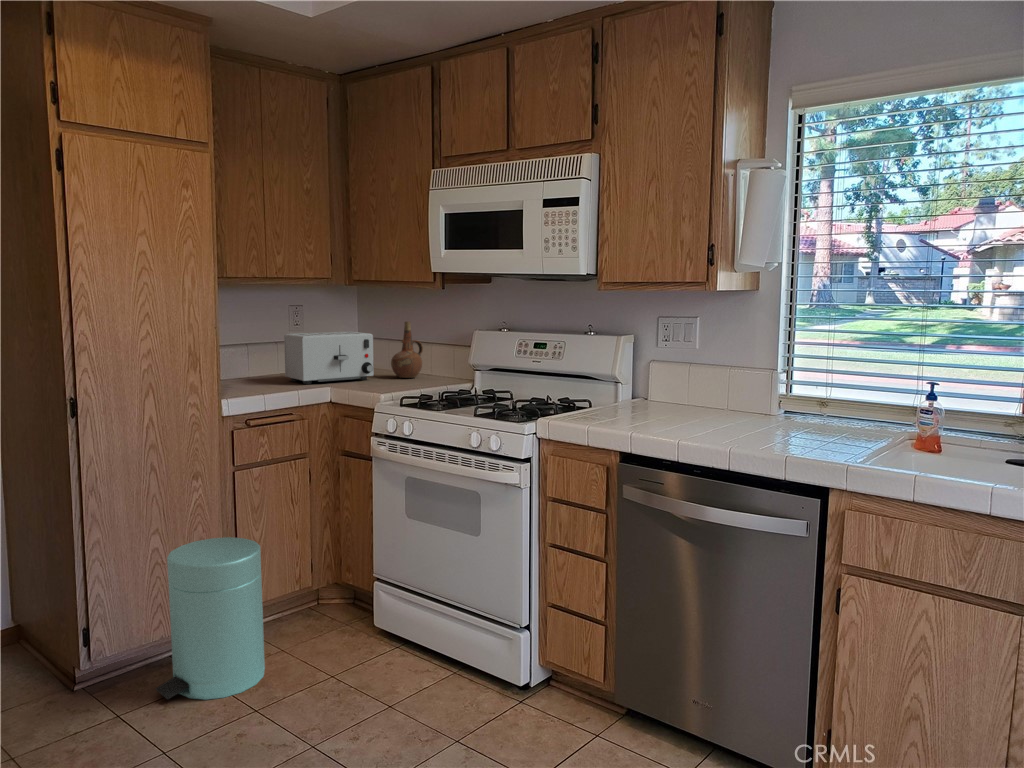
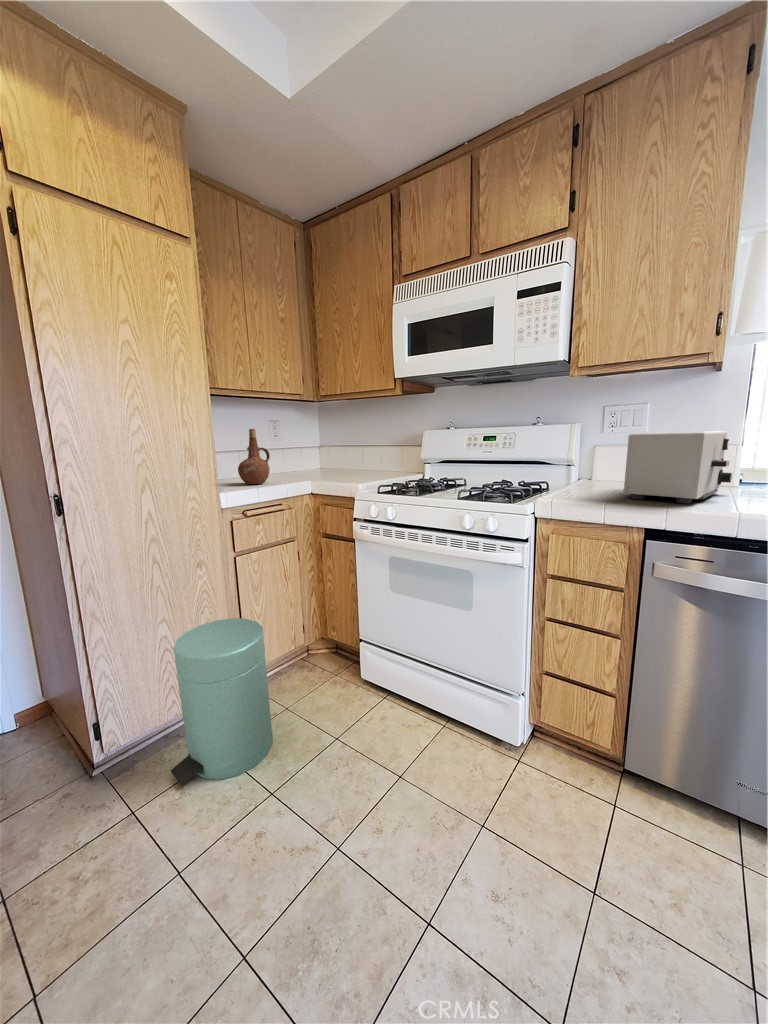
ceramic pitcher: present [391,321,423,378] -> present [238,429,270,484]
toaster: present [284,332,374,384] -> present [624,431,732,503]

